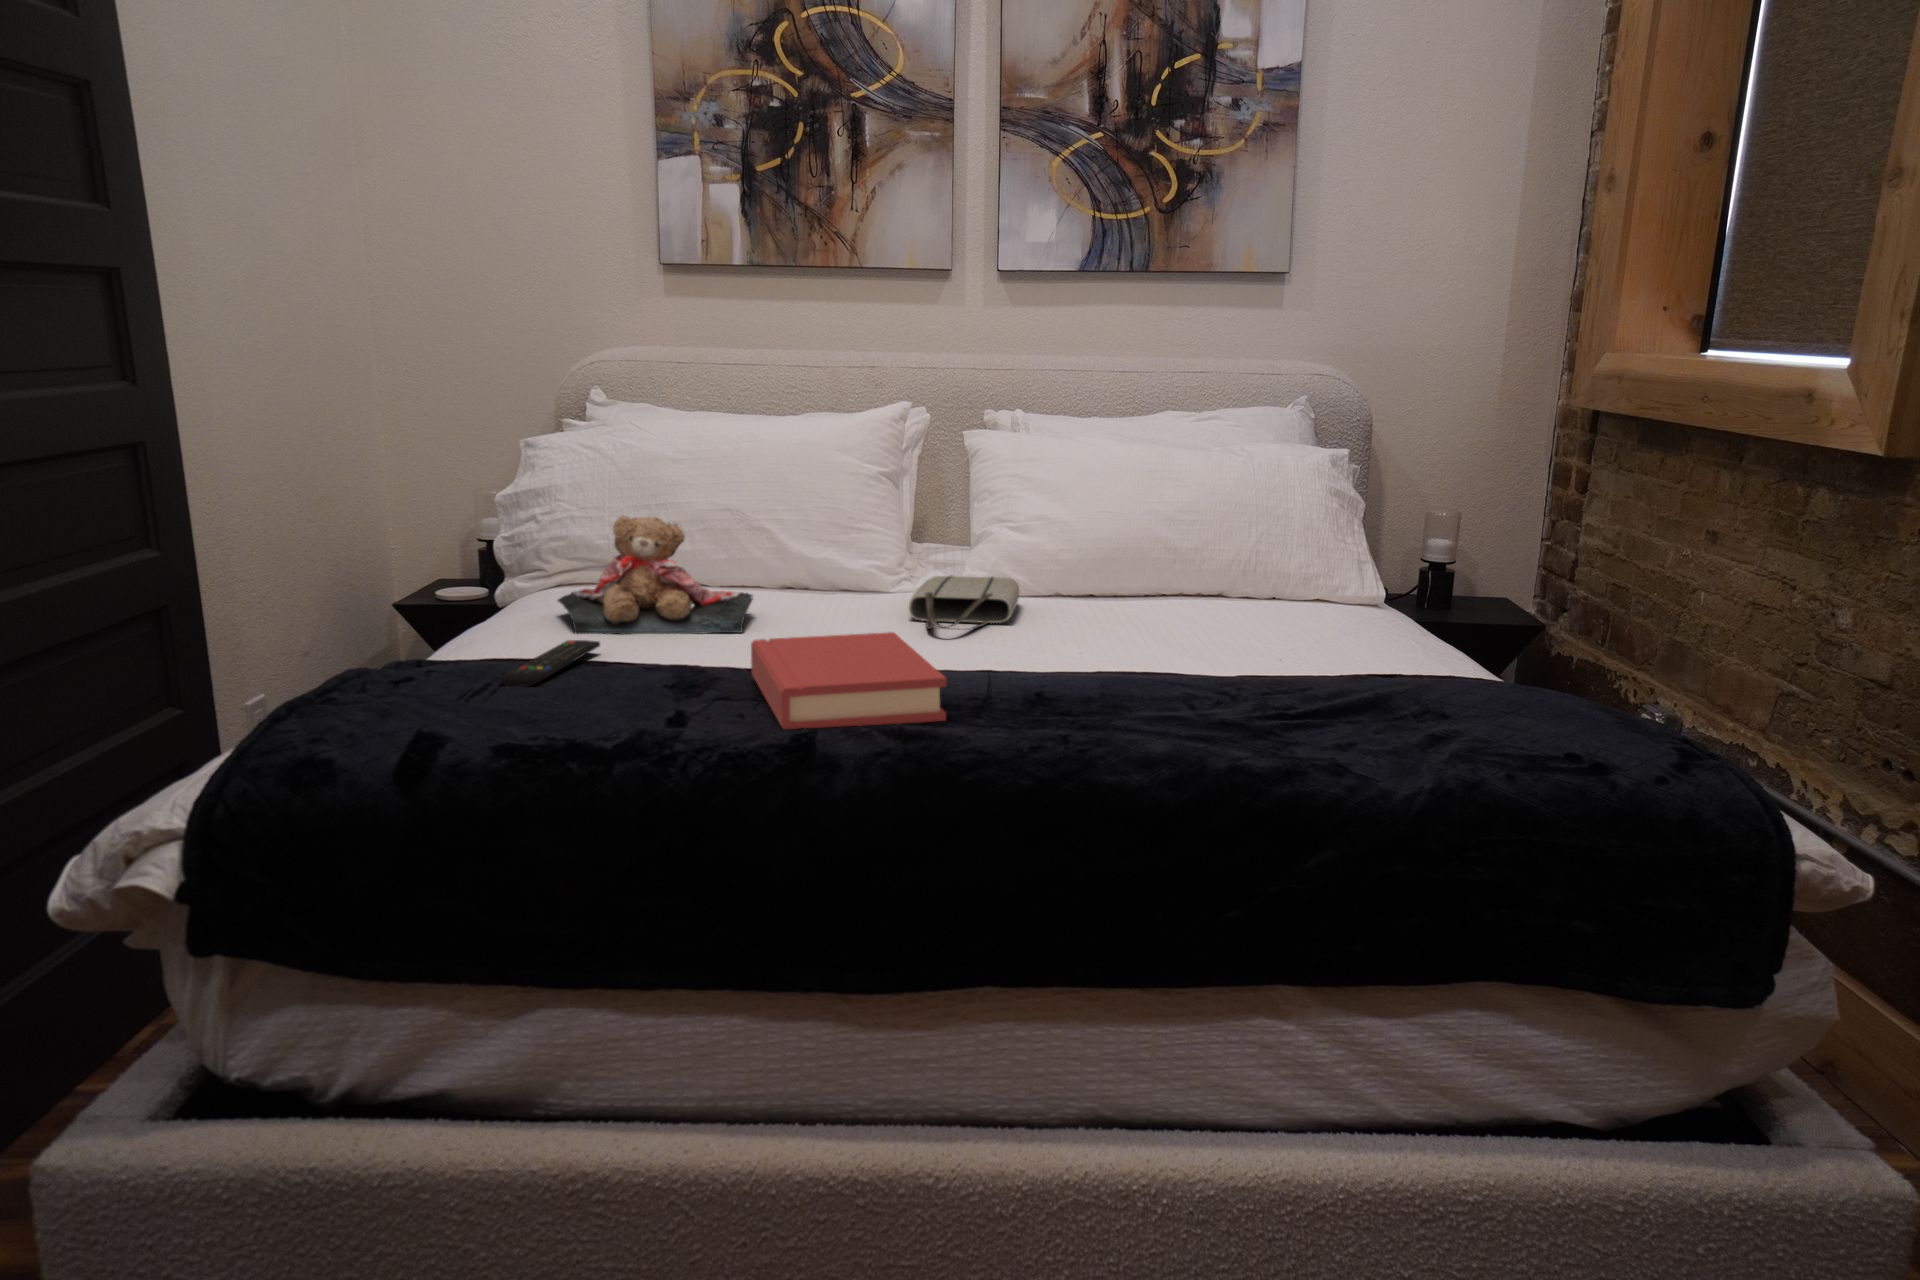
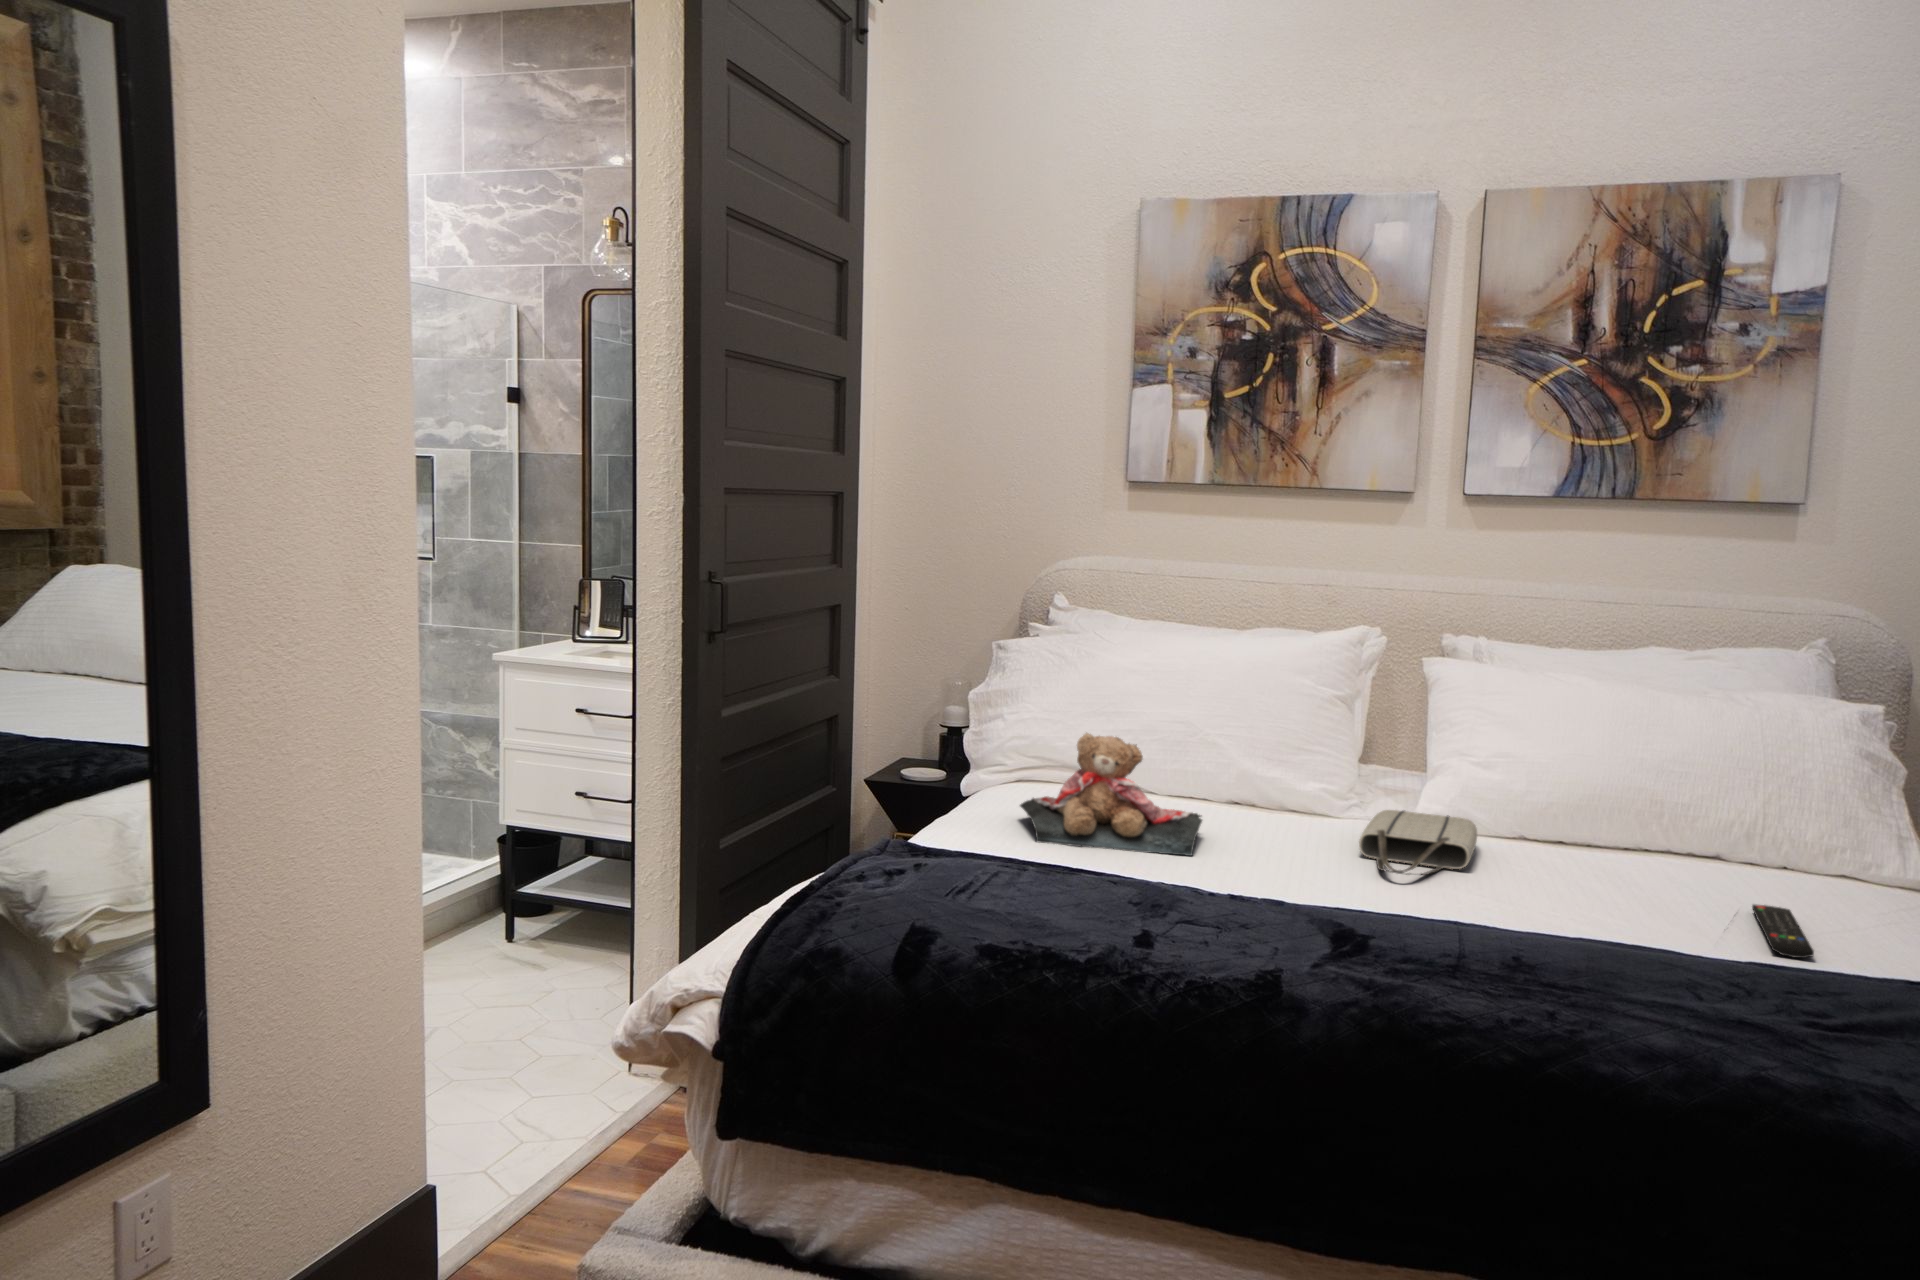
hardback book: present [751,632,946,729] -> none [1207,875,1408,985]
remote control: present [499,640,600,687] -> present [1752,905,1814,958]

